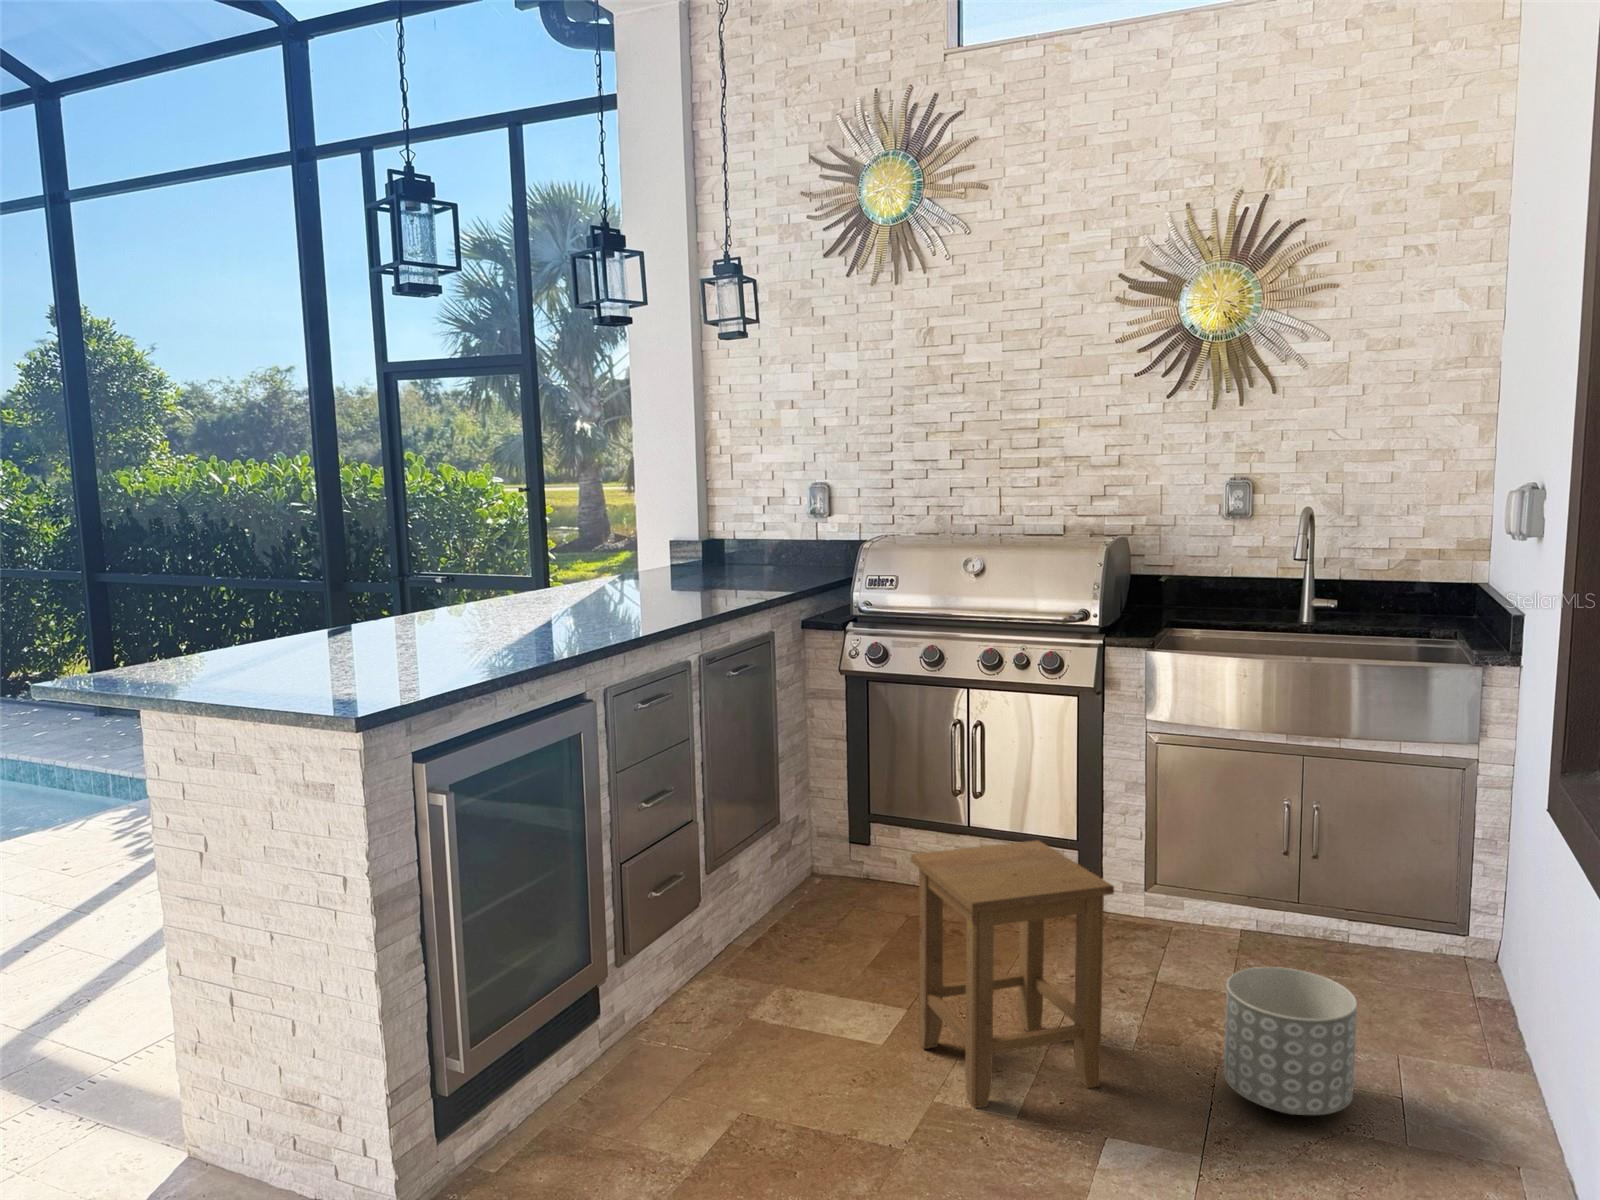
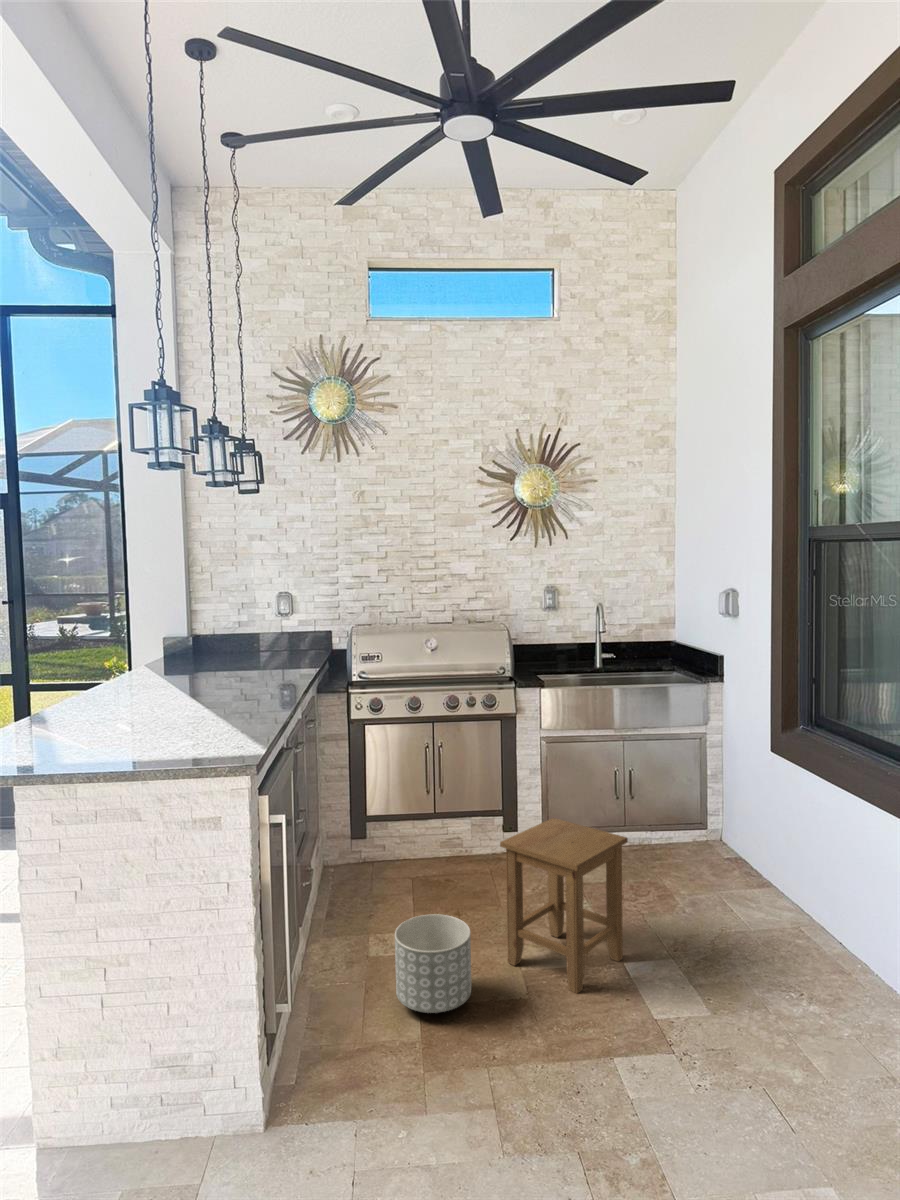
planter: present [1224,967,1357,1115] -> present [395,914,472,1013]

